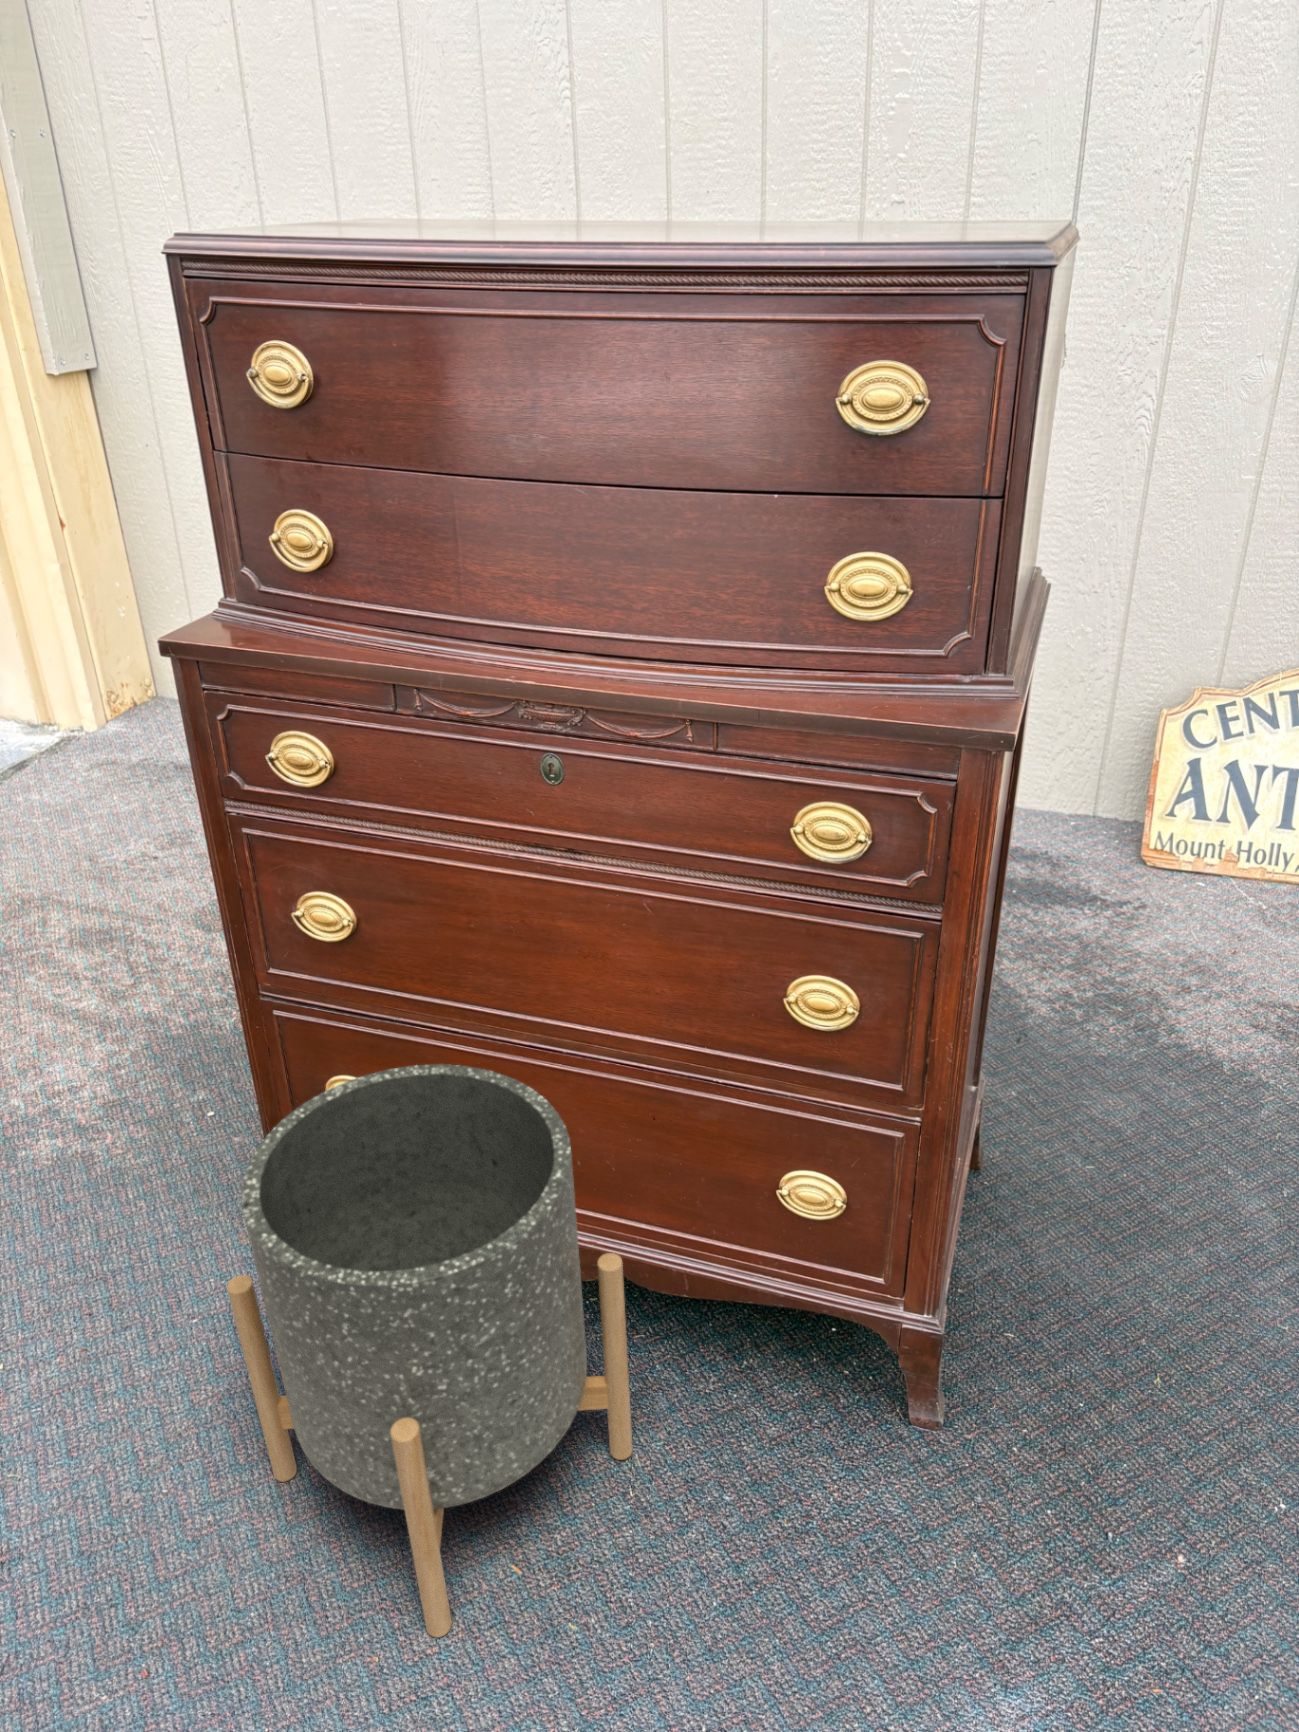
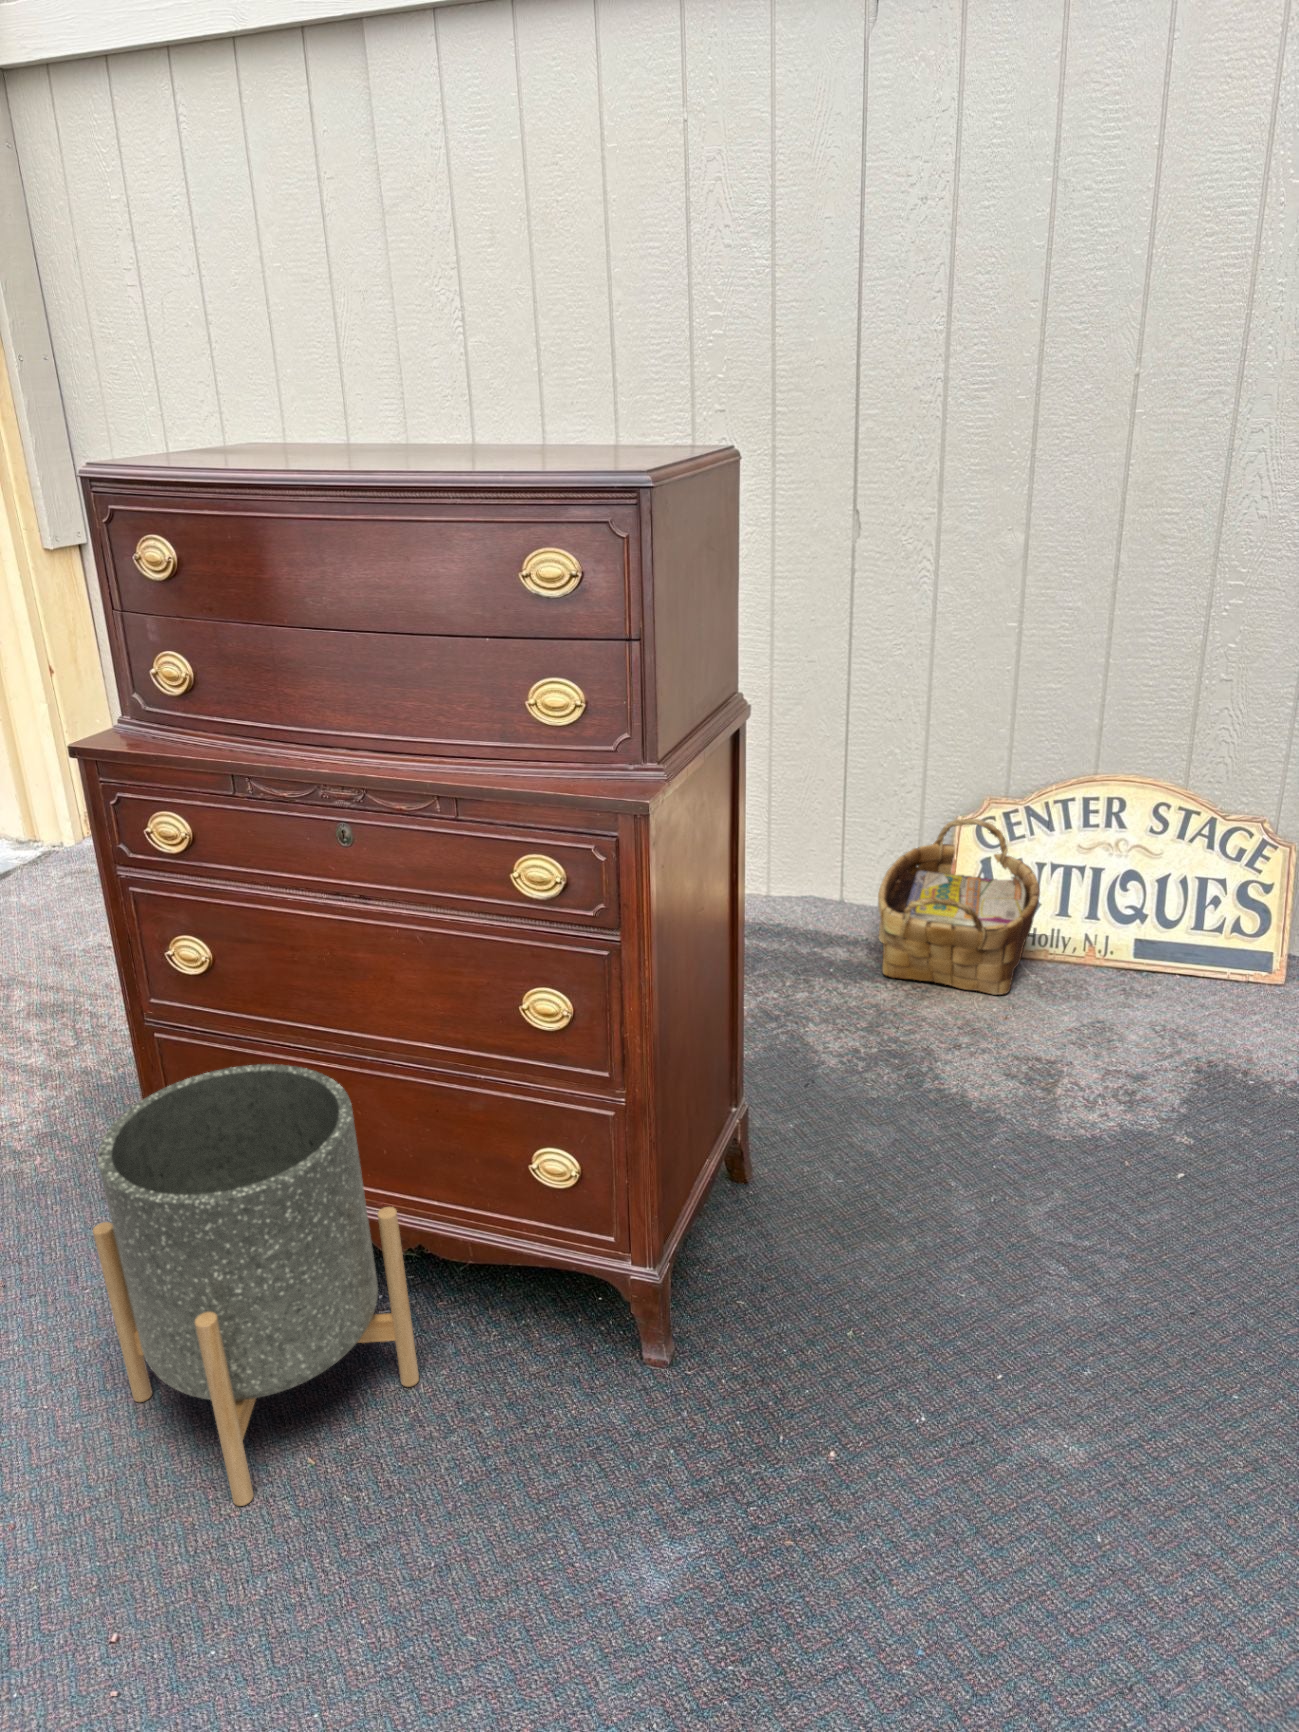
woven basket: none [1076,712,1271,924] -> present [878,819,1040,995]

